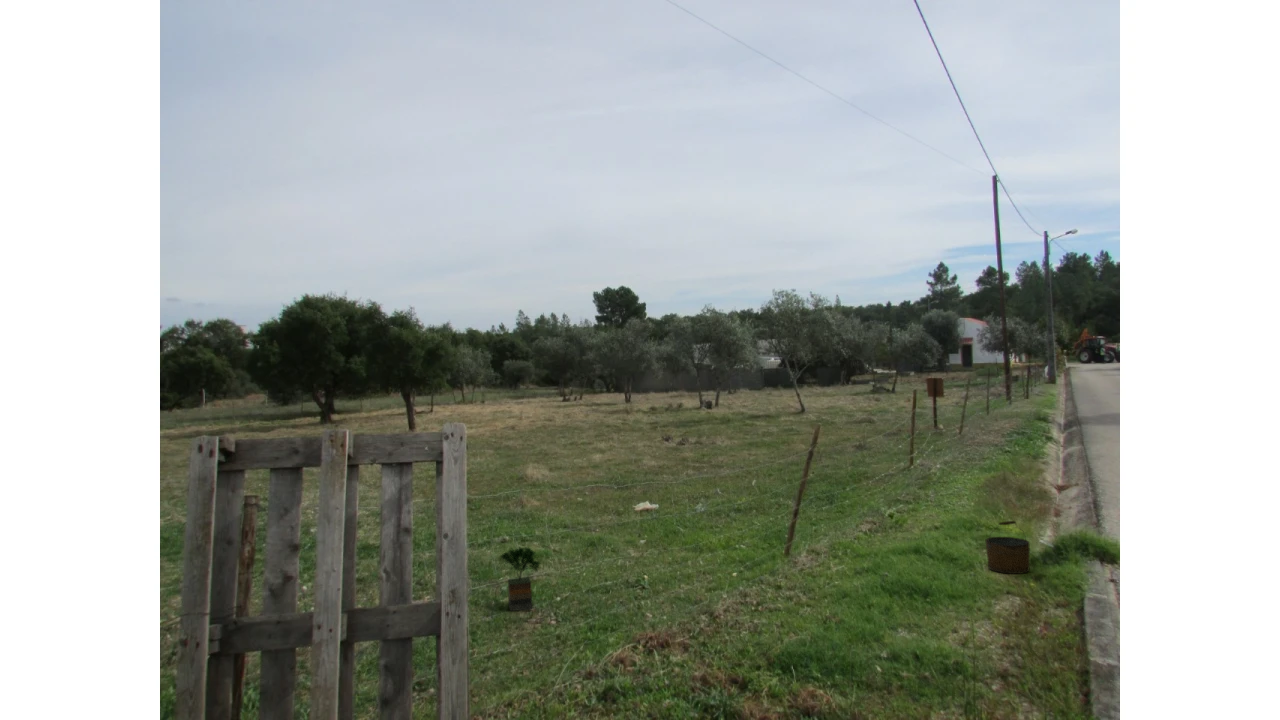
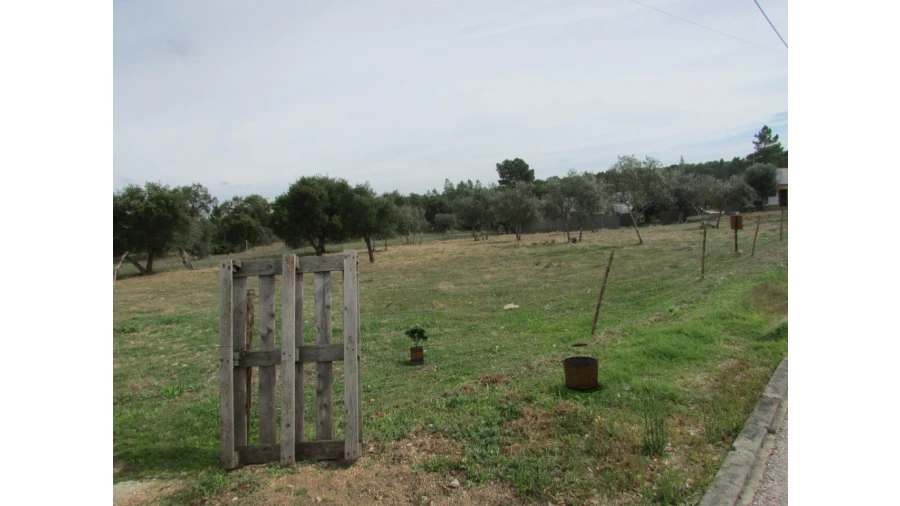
bucket: present [986,521,1030,574] -> present [563,344,598,389]

